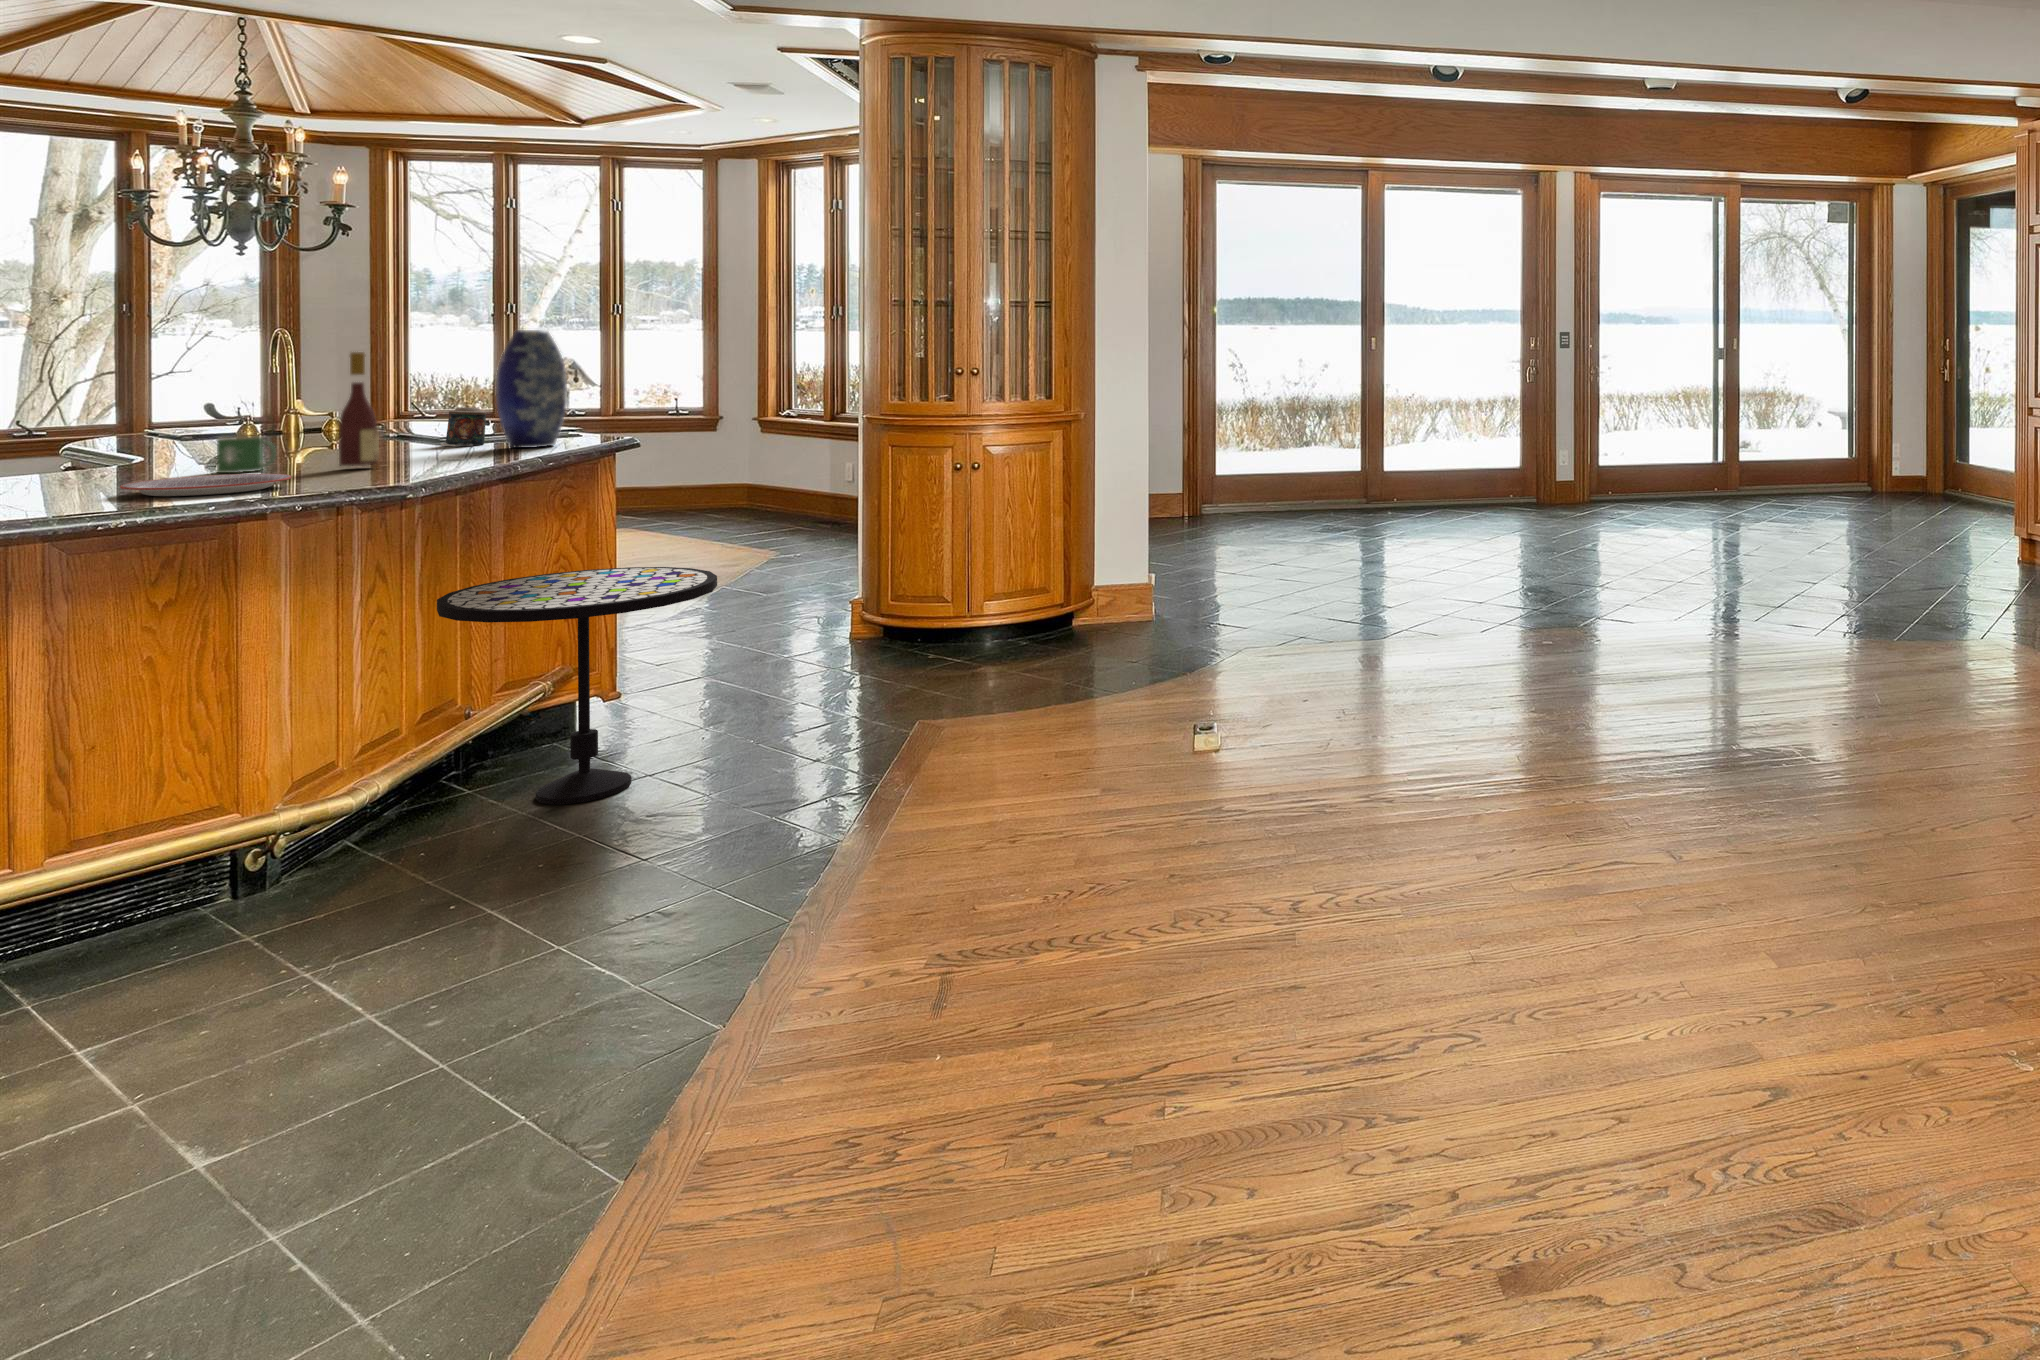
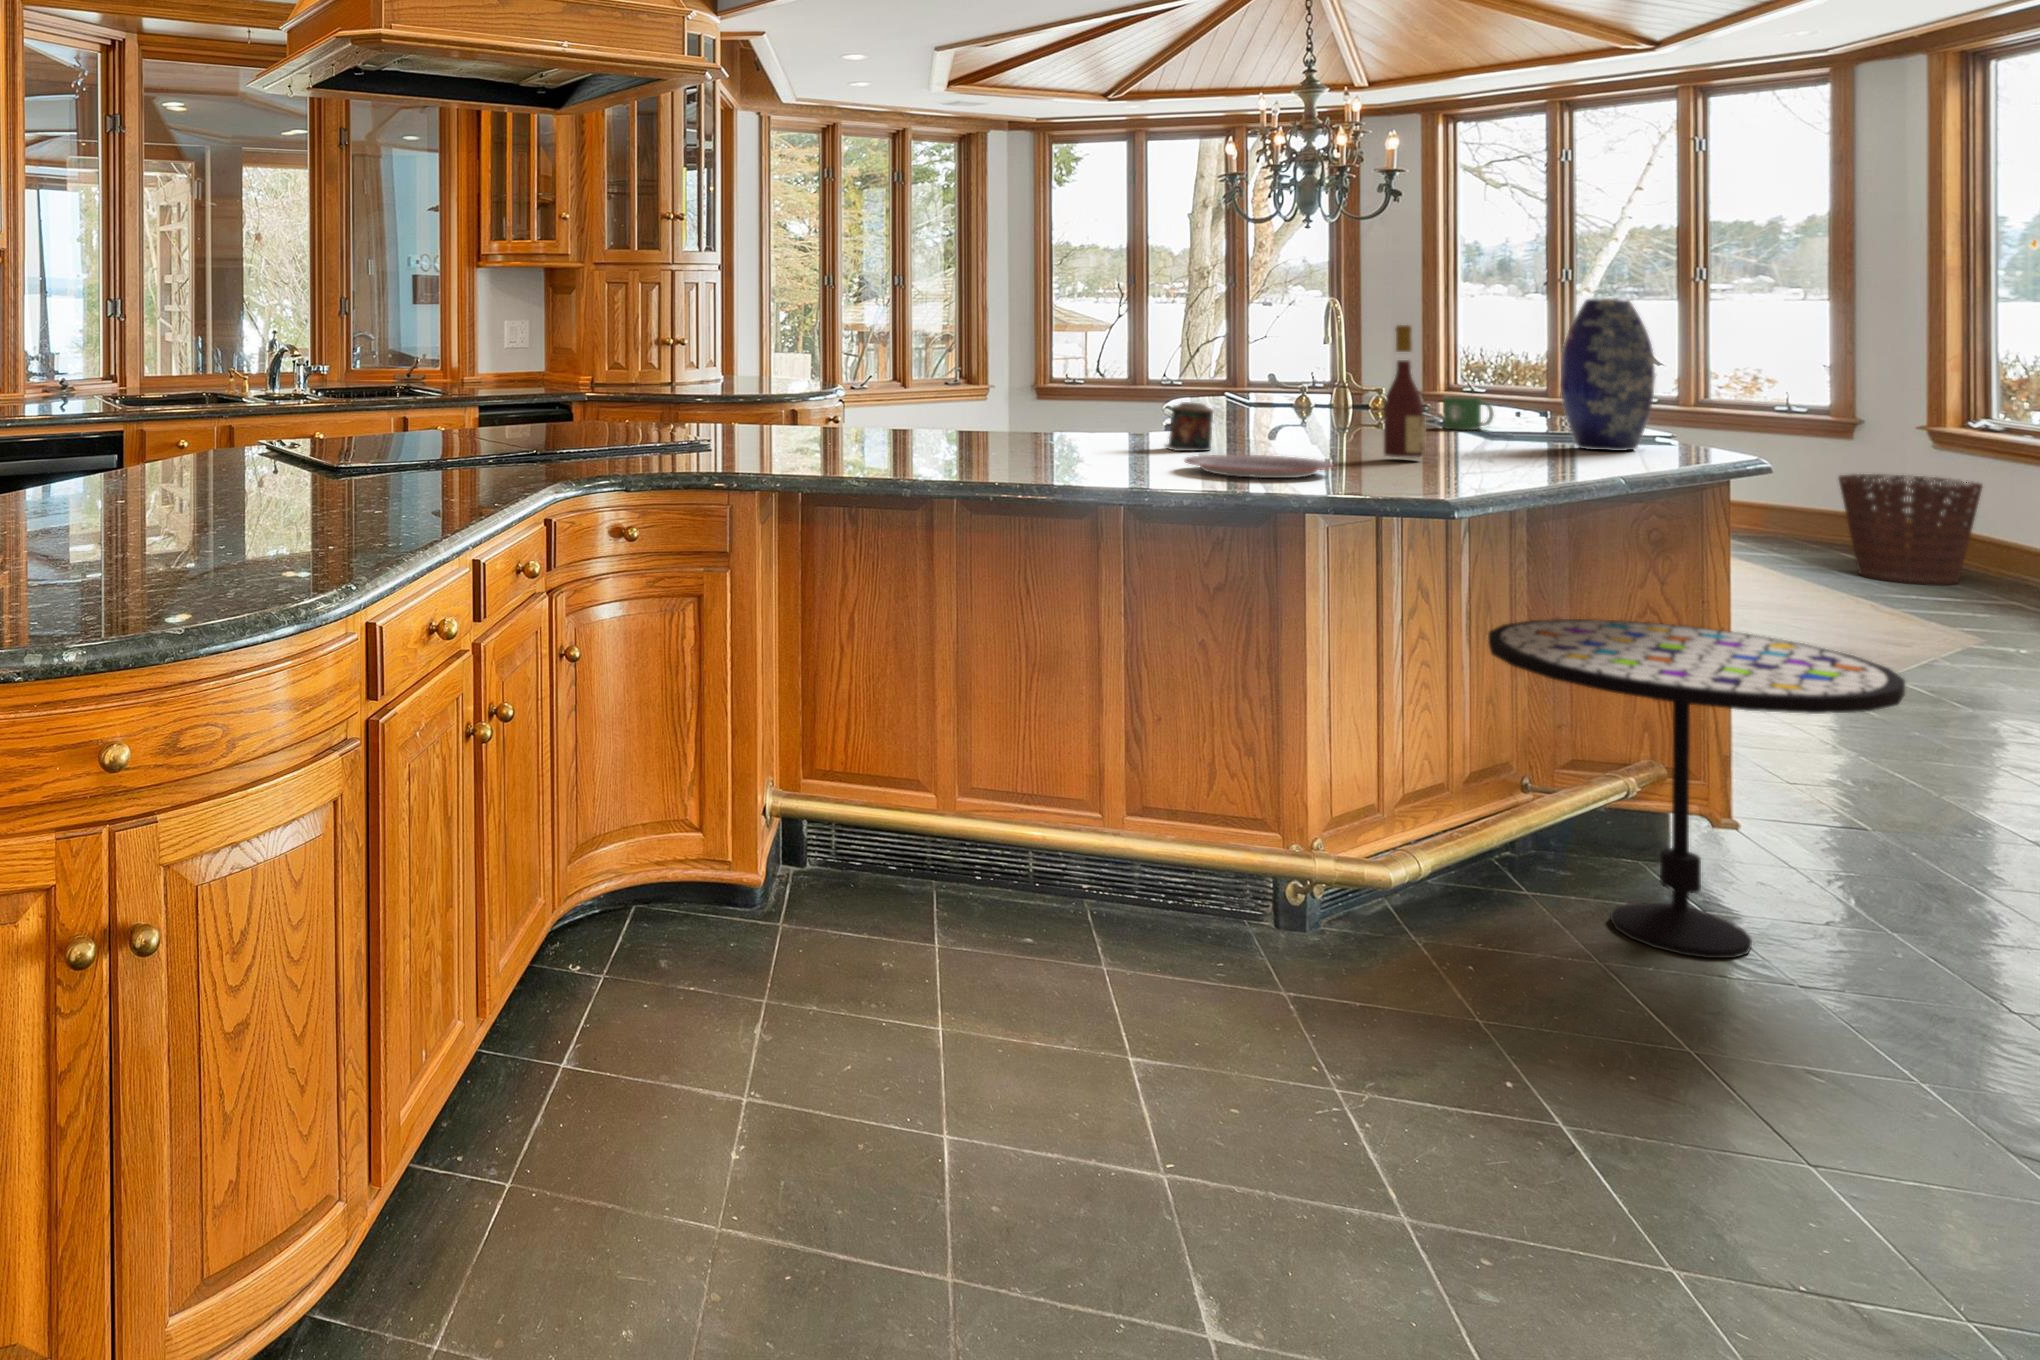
candle: present [441,408,487,447] -> present [1165,402,1213,451]
mug: present [217,436,276,473] -> present [1443,396,1494,430]
basket: none [714,457,799,535] -> present [1839,474,1982,584]

